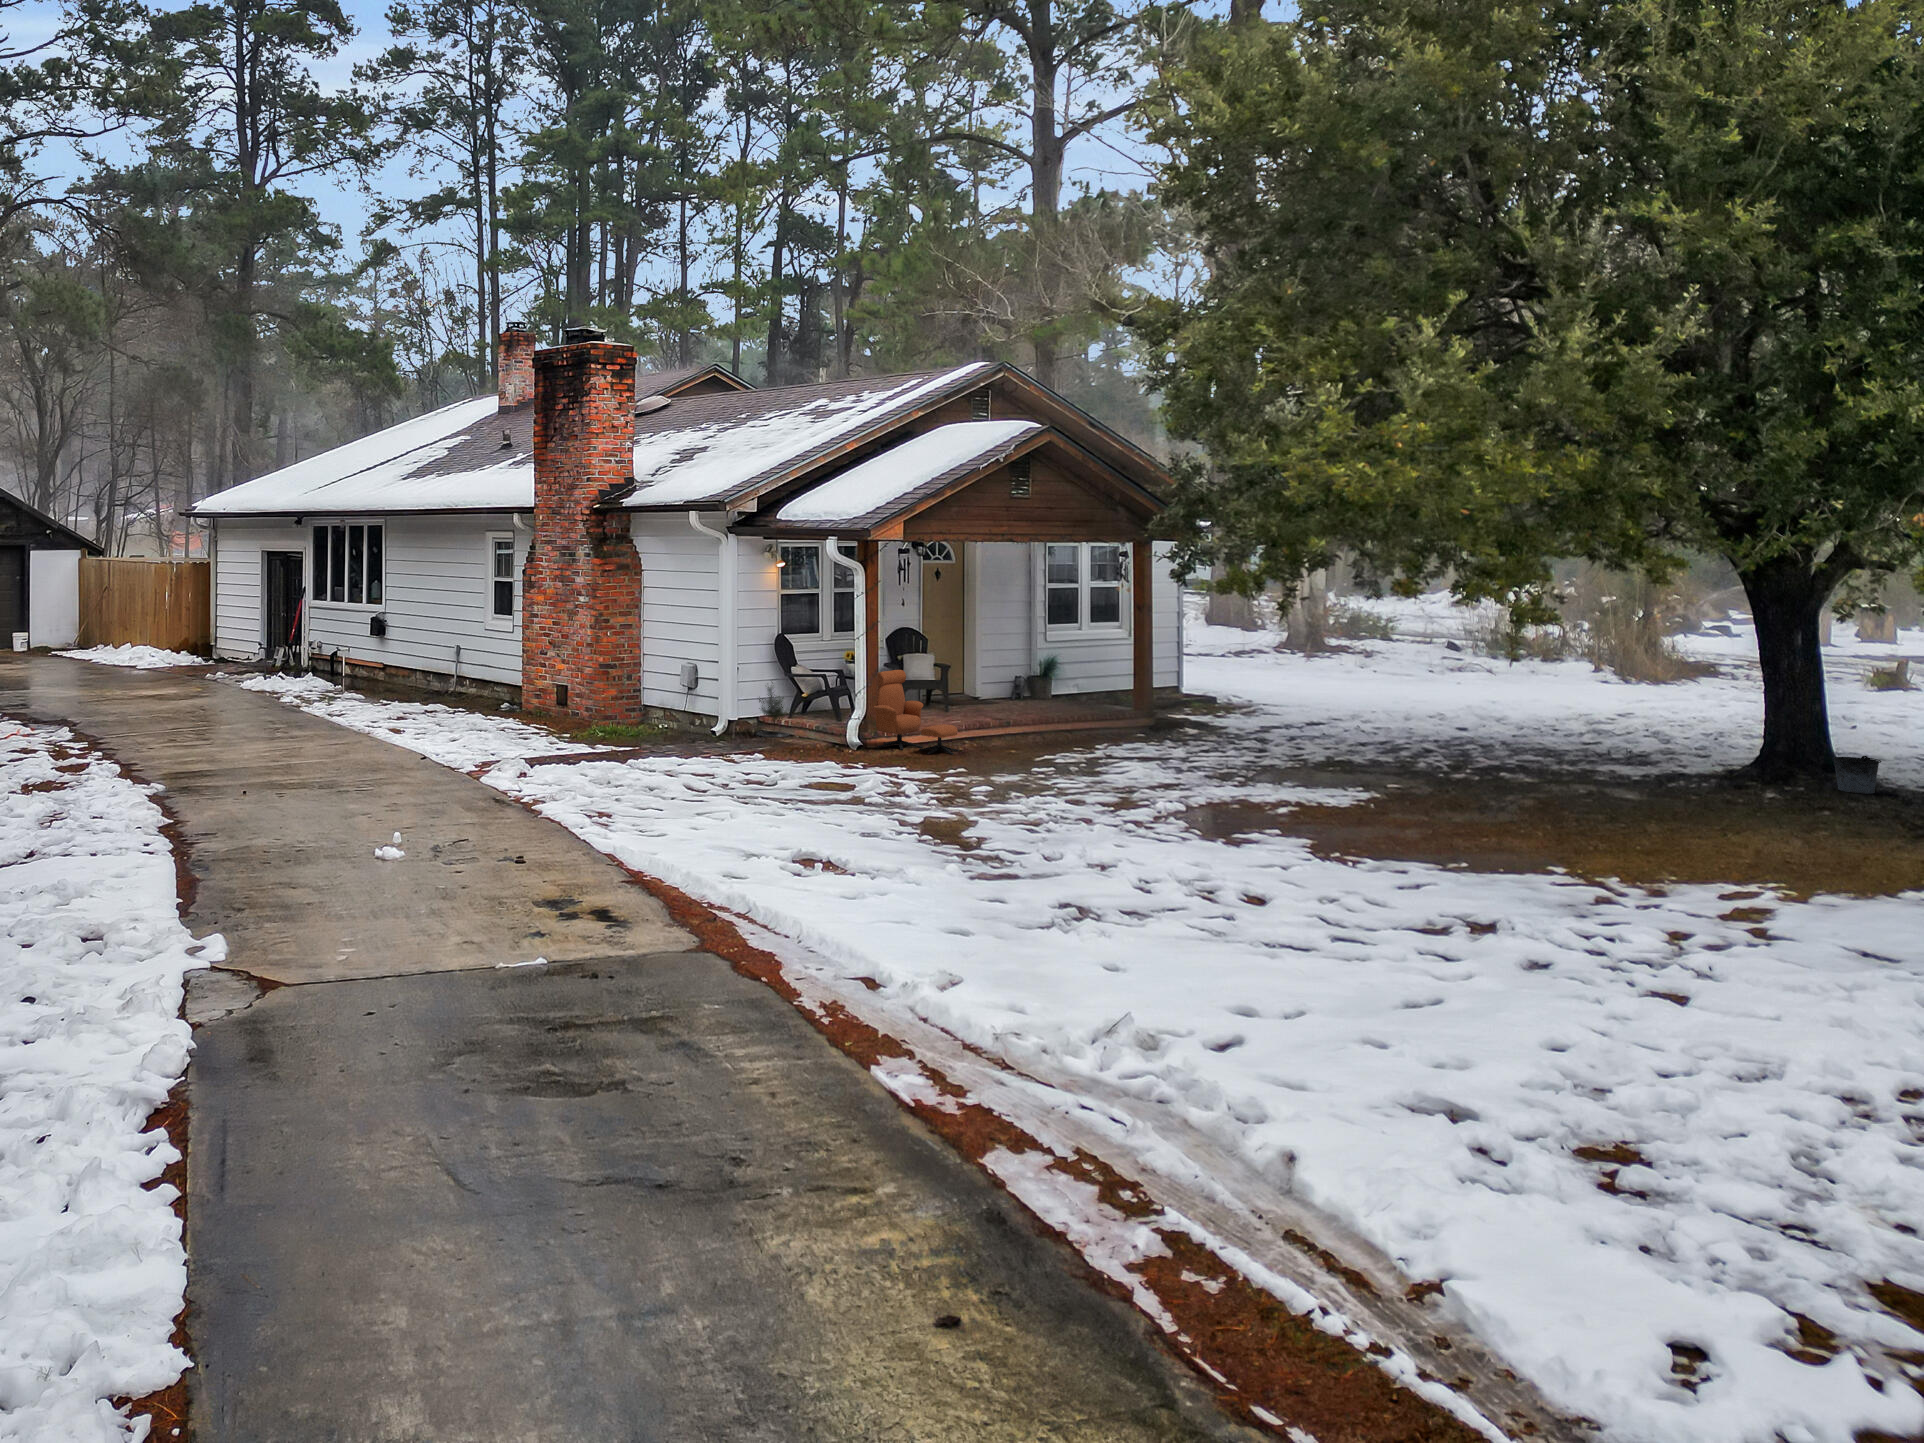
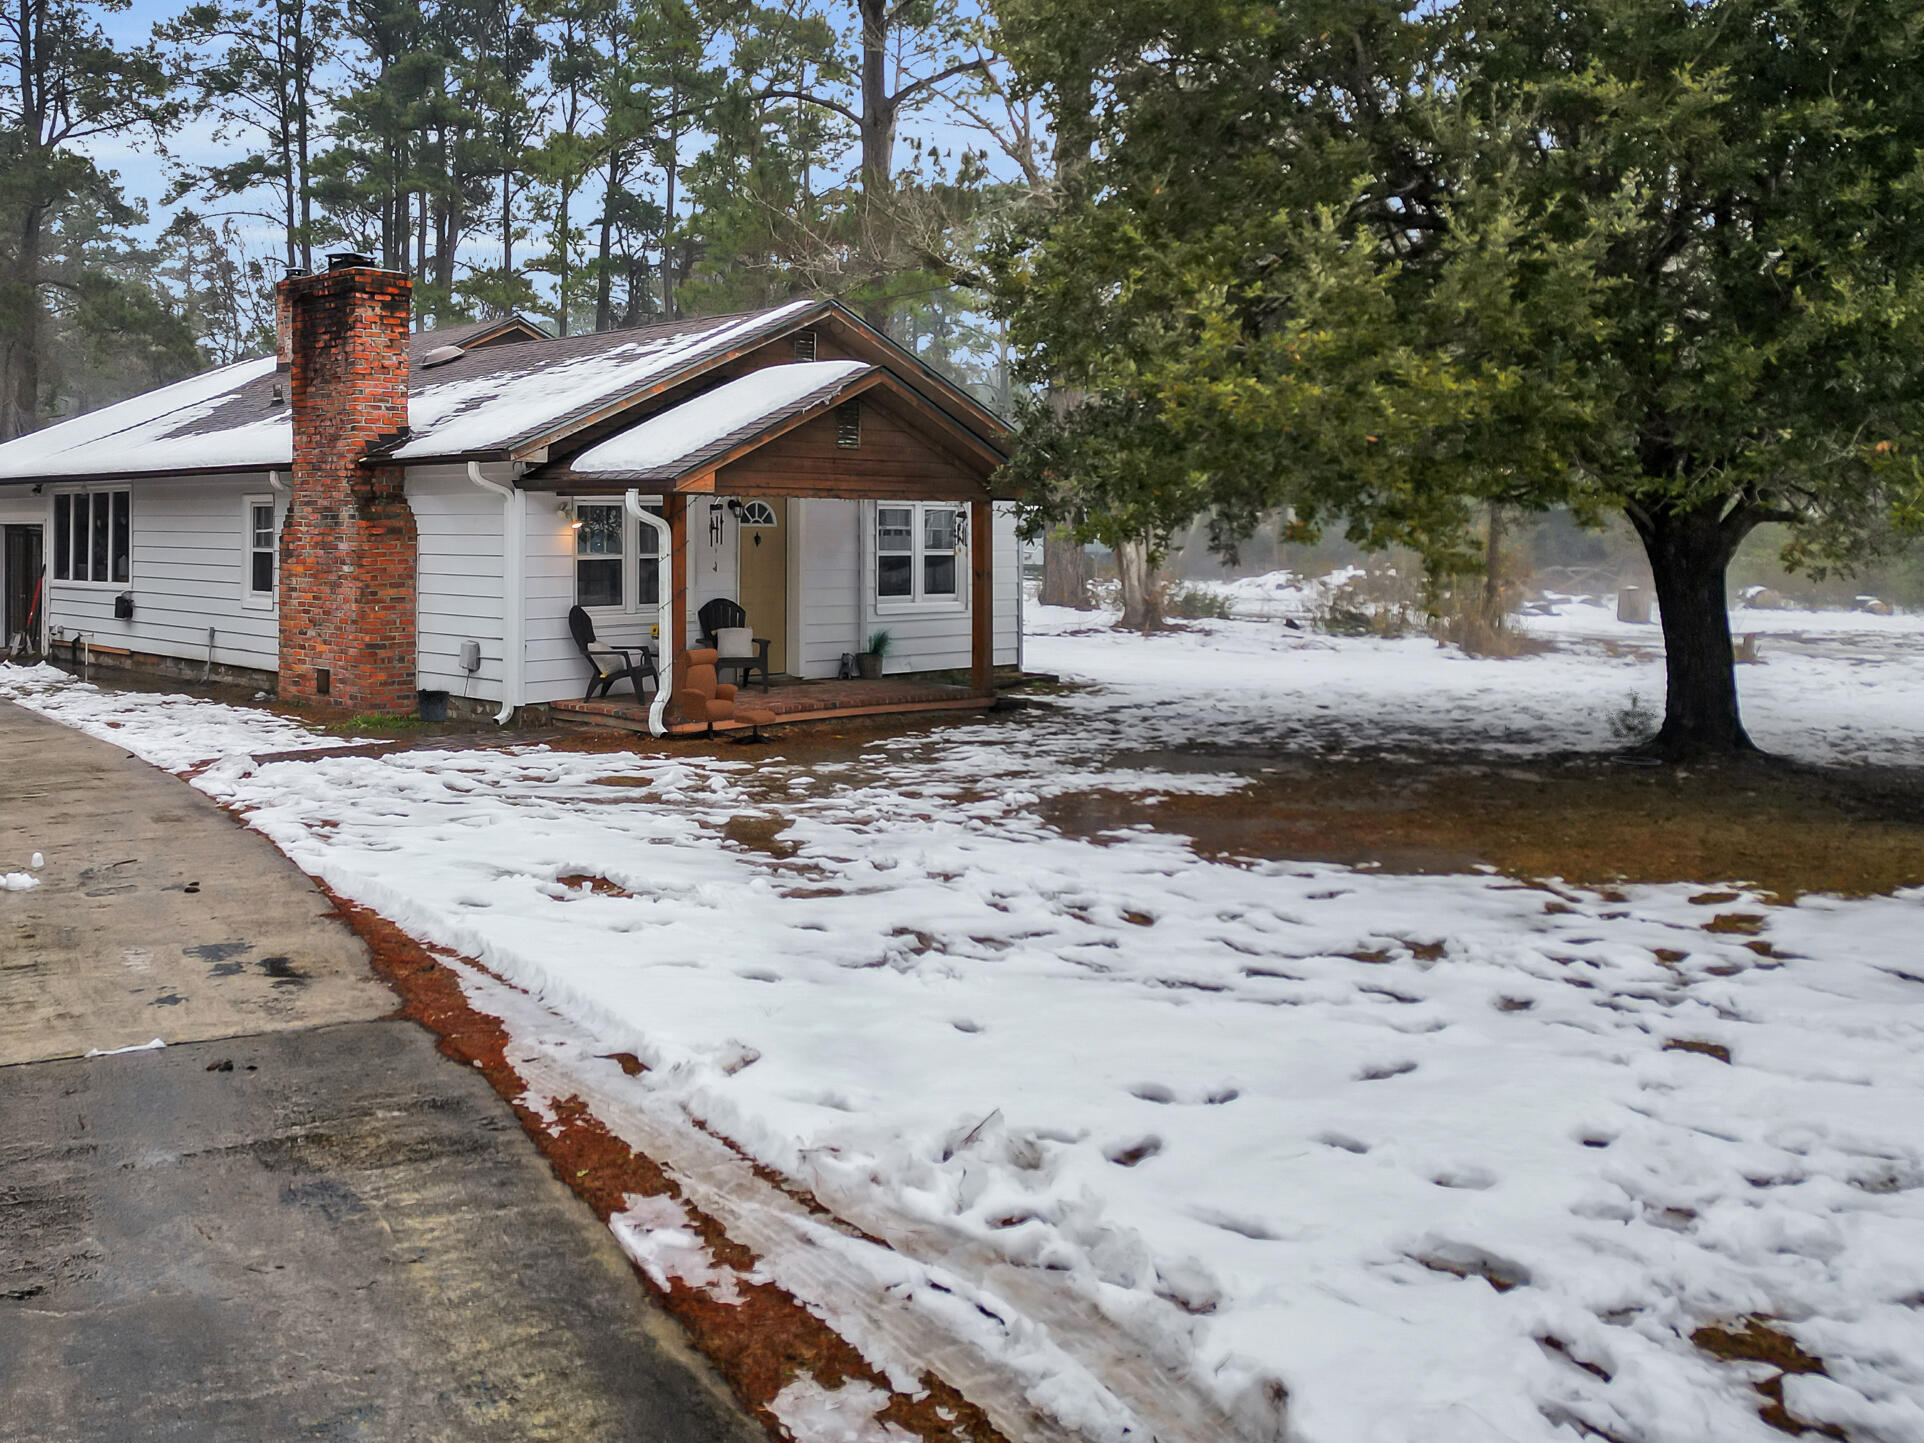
potted tree: present [758,682,788,737] -> present [1606,690,1661,765]
bucket: present [1833,756,1882,794] -> present [416,688,450,722]

